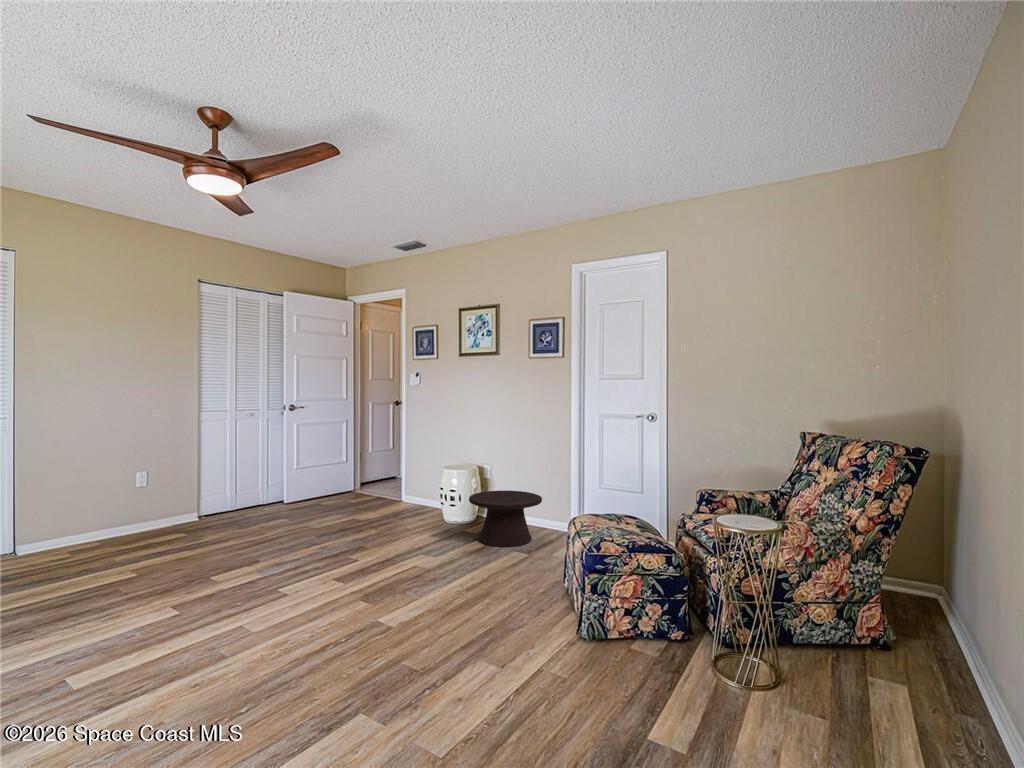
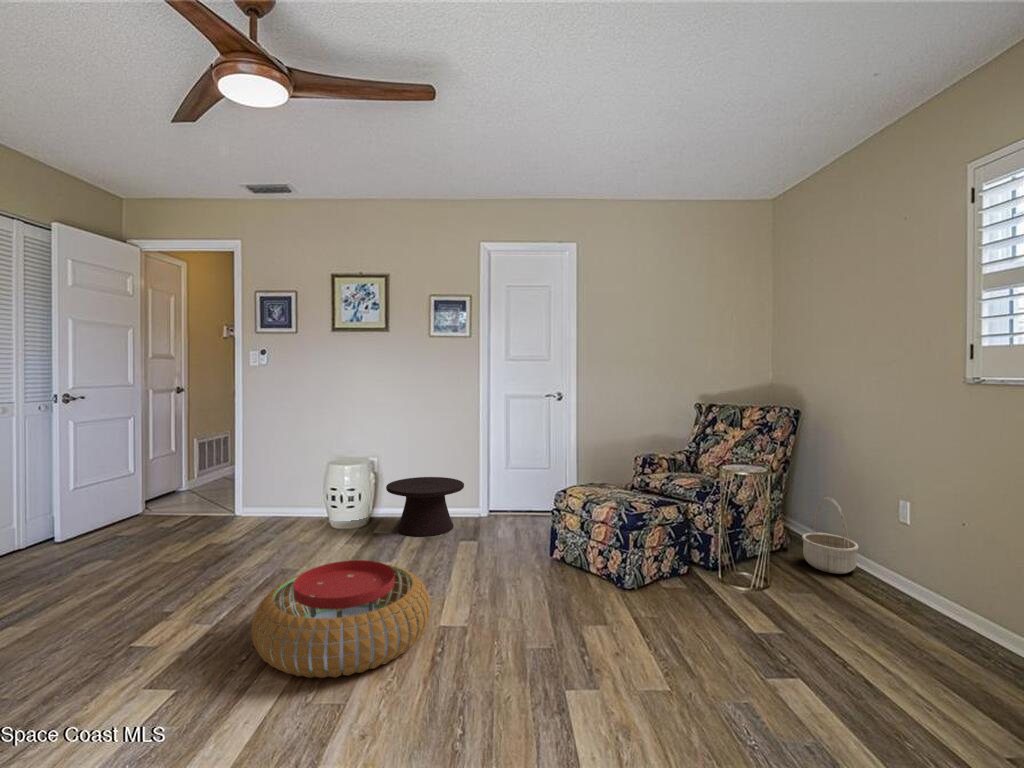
pouf: none [236,544,385,632] -> present [252,560,430,678]
basket: none [893,588,991,722] -> present [802,497,859,574]

